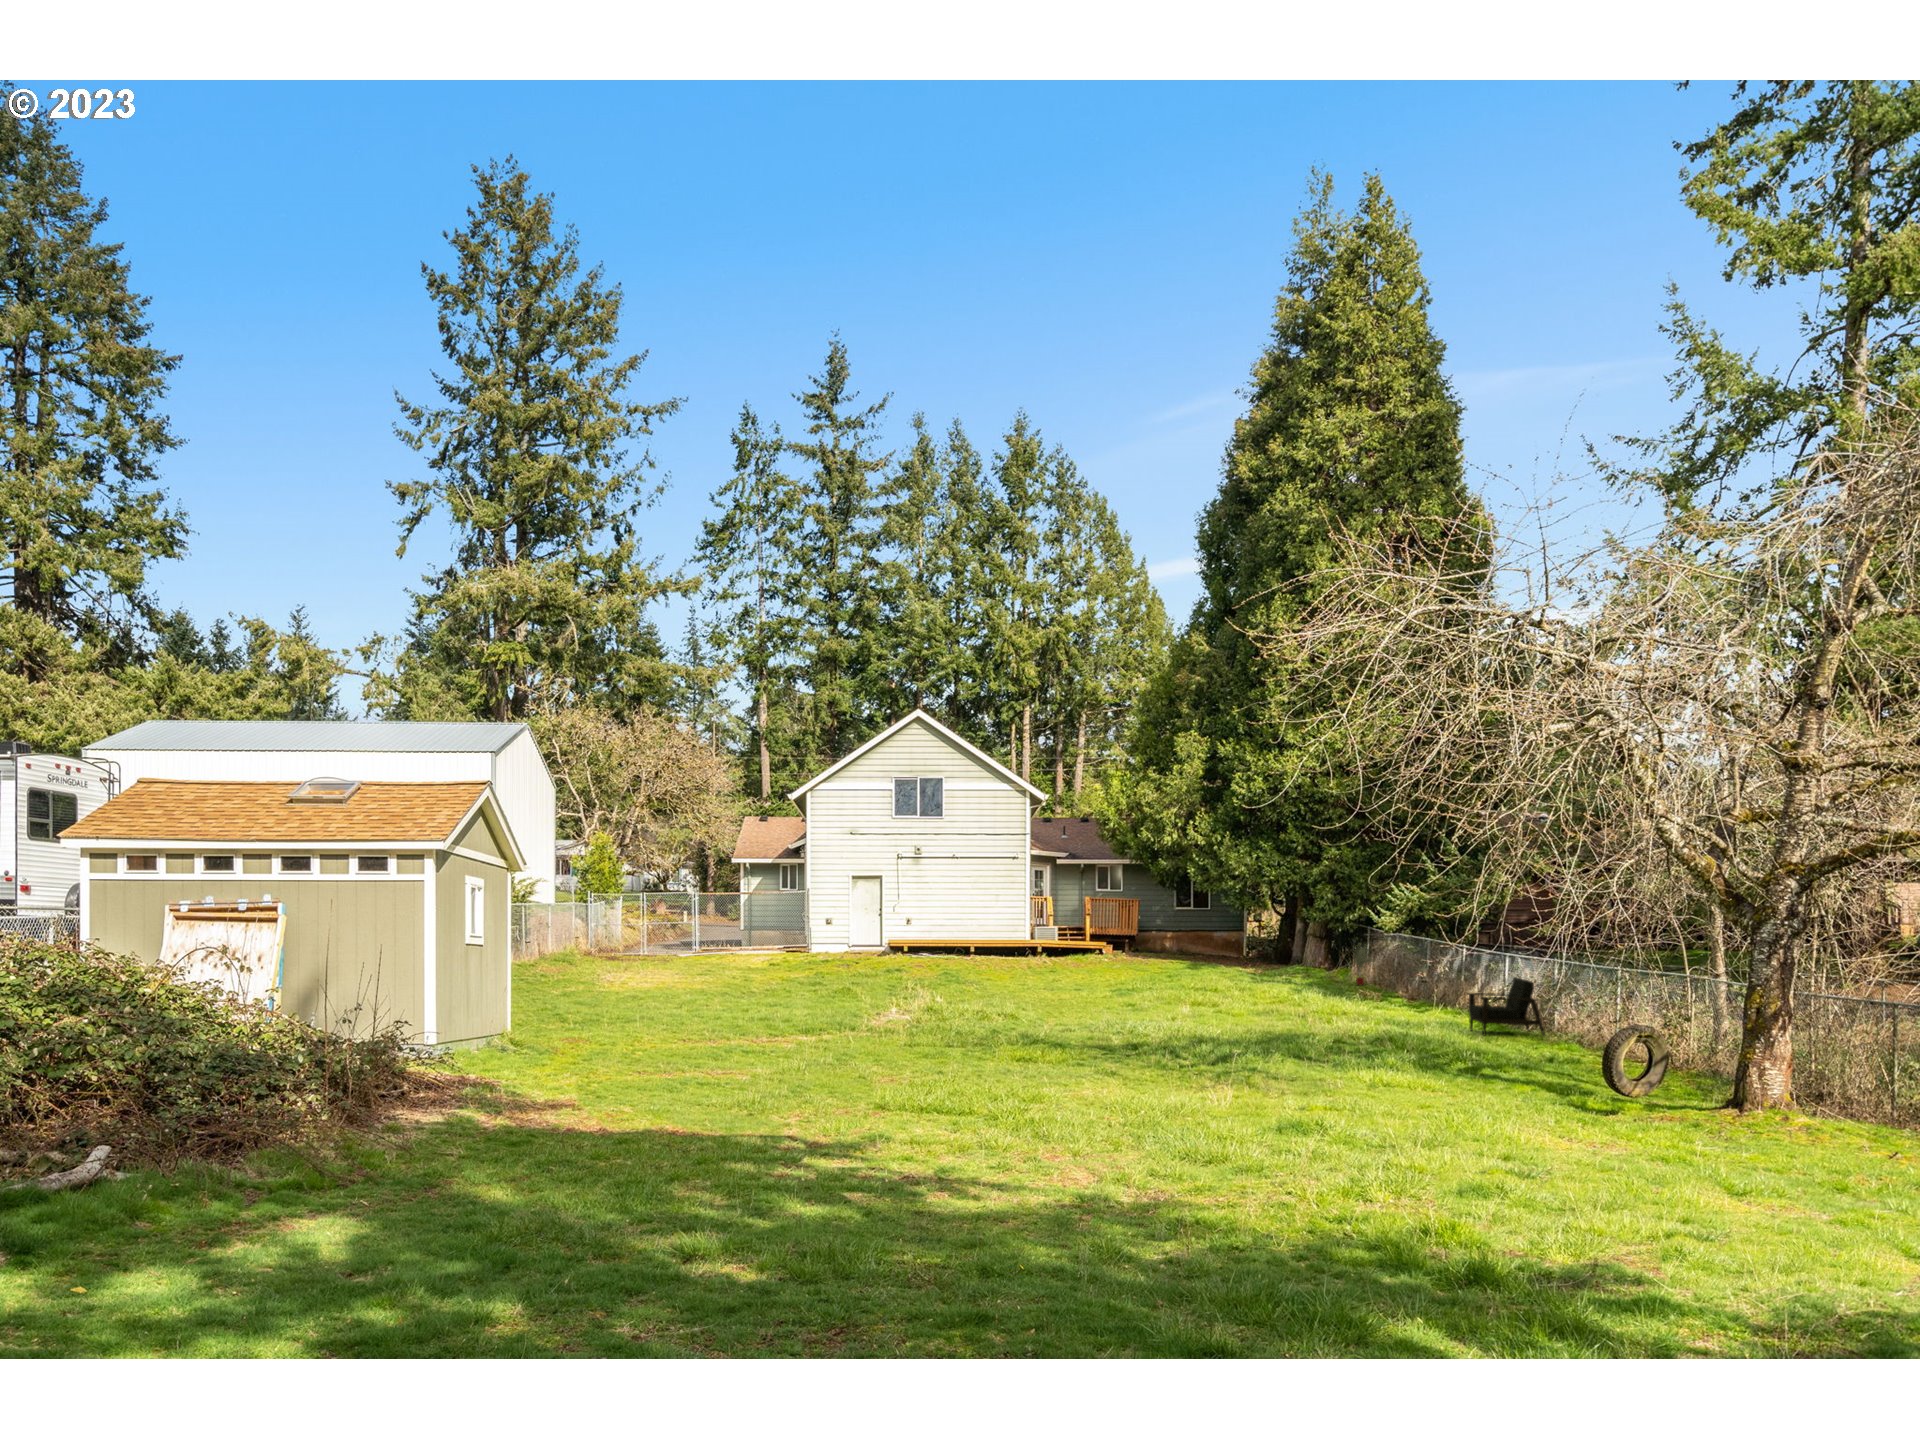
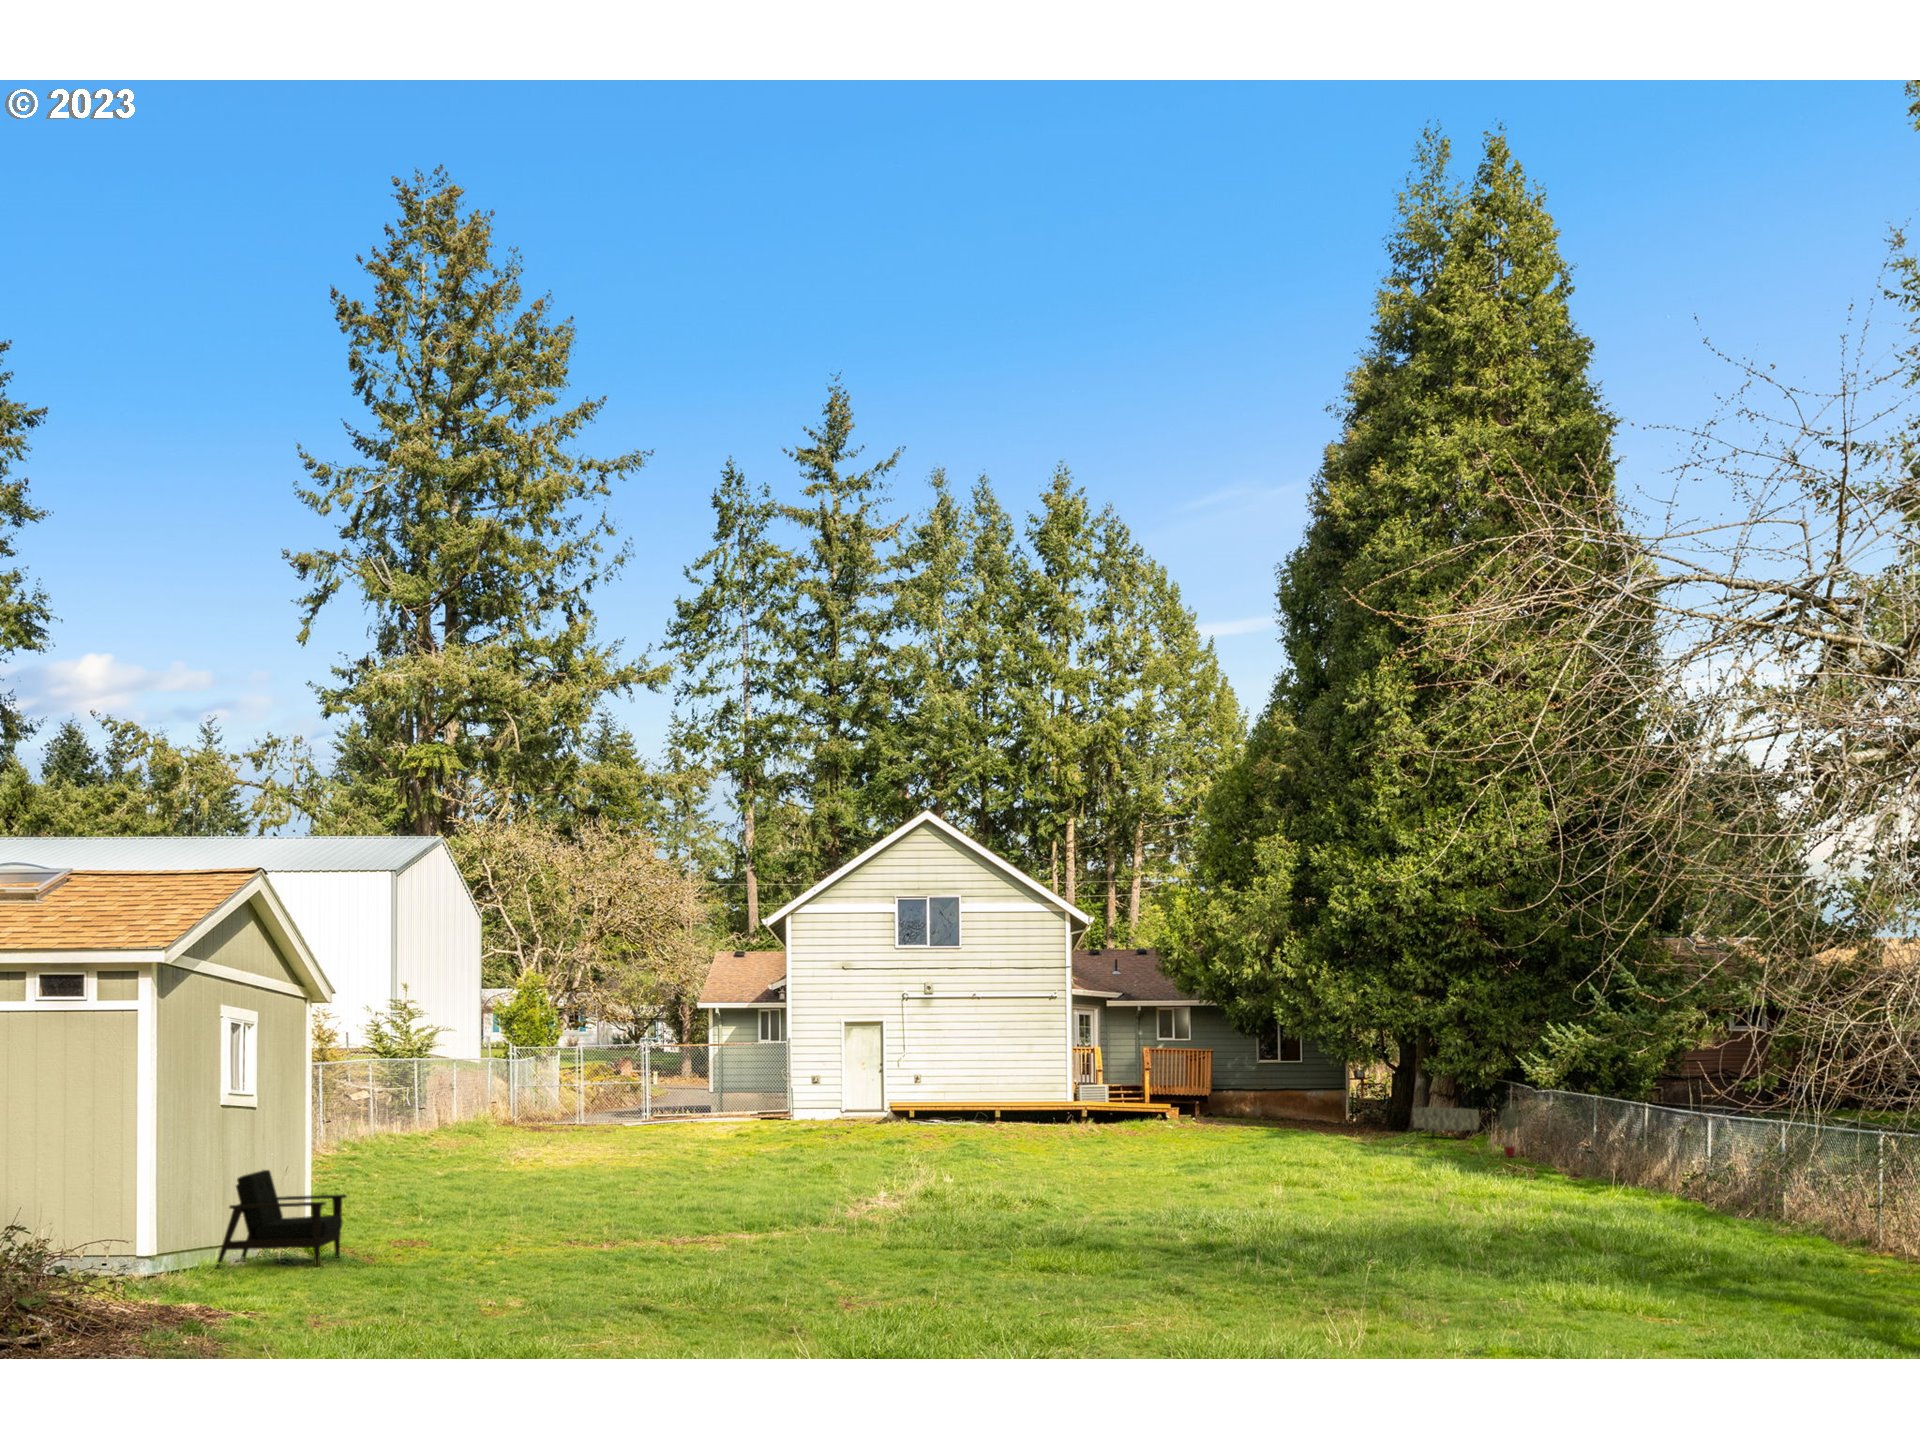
bench: none [1292,945,1342,971] -> present [1413,1107,1479,1139]
armchair: present [1467,978,1545,1036] -> present [216,1170,347,1268]

